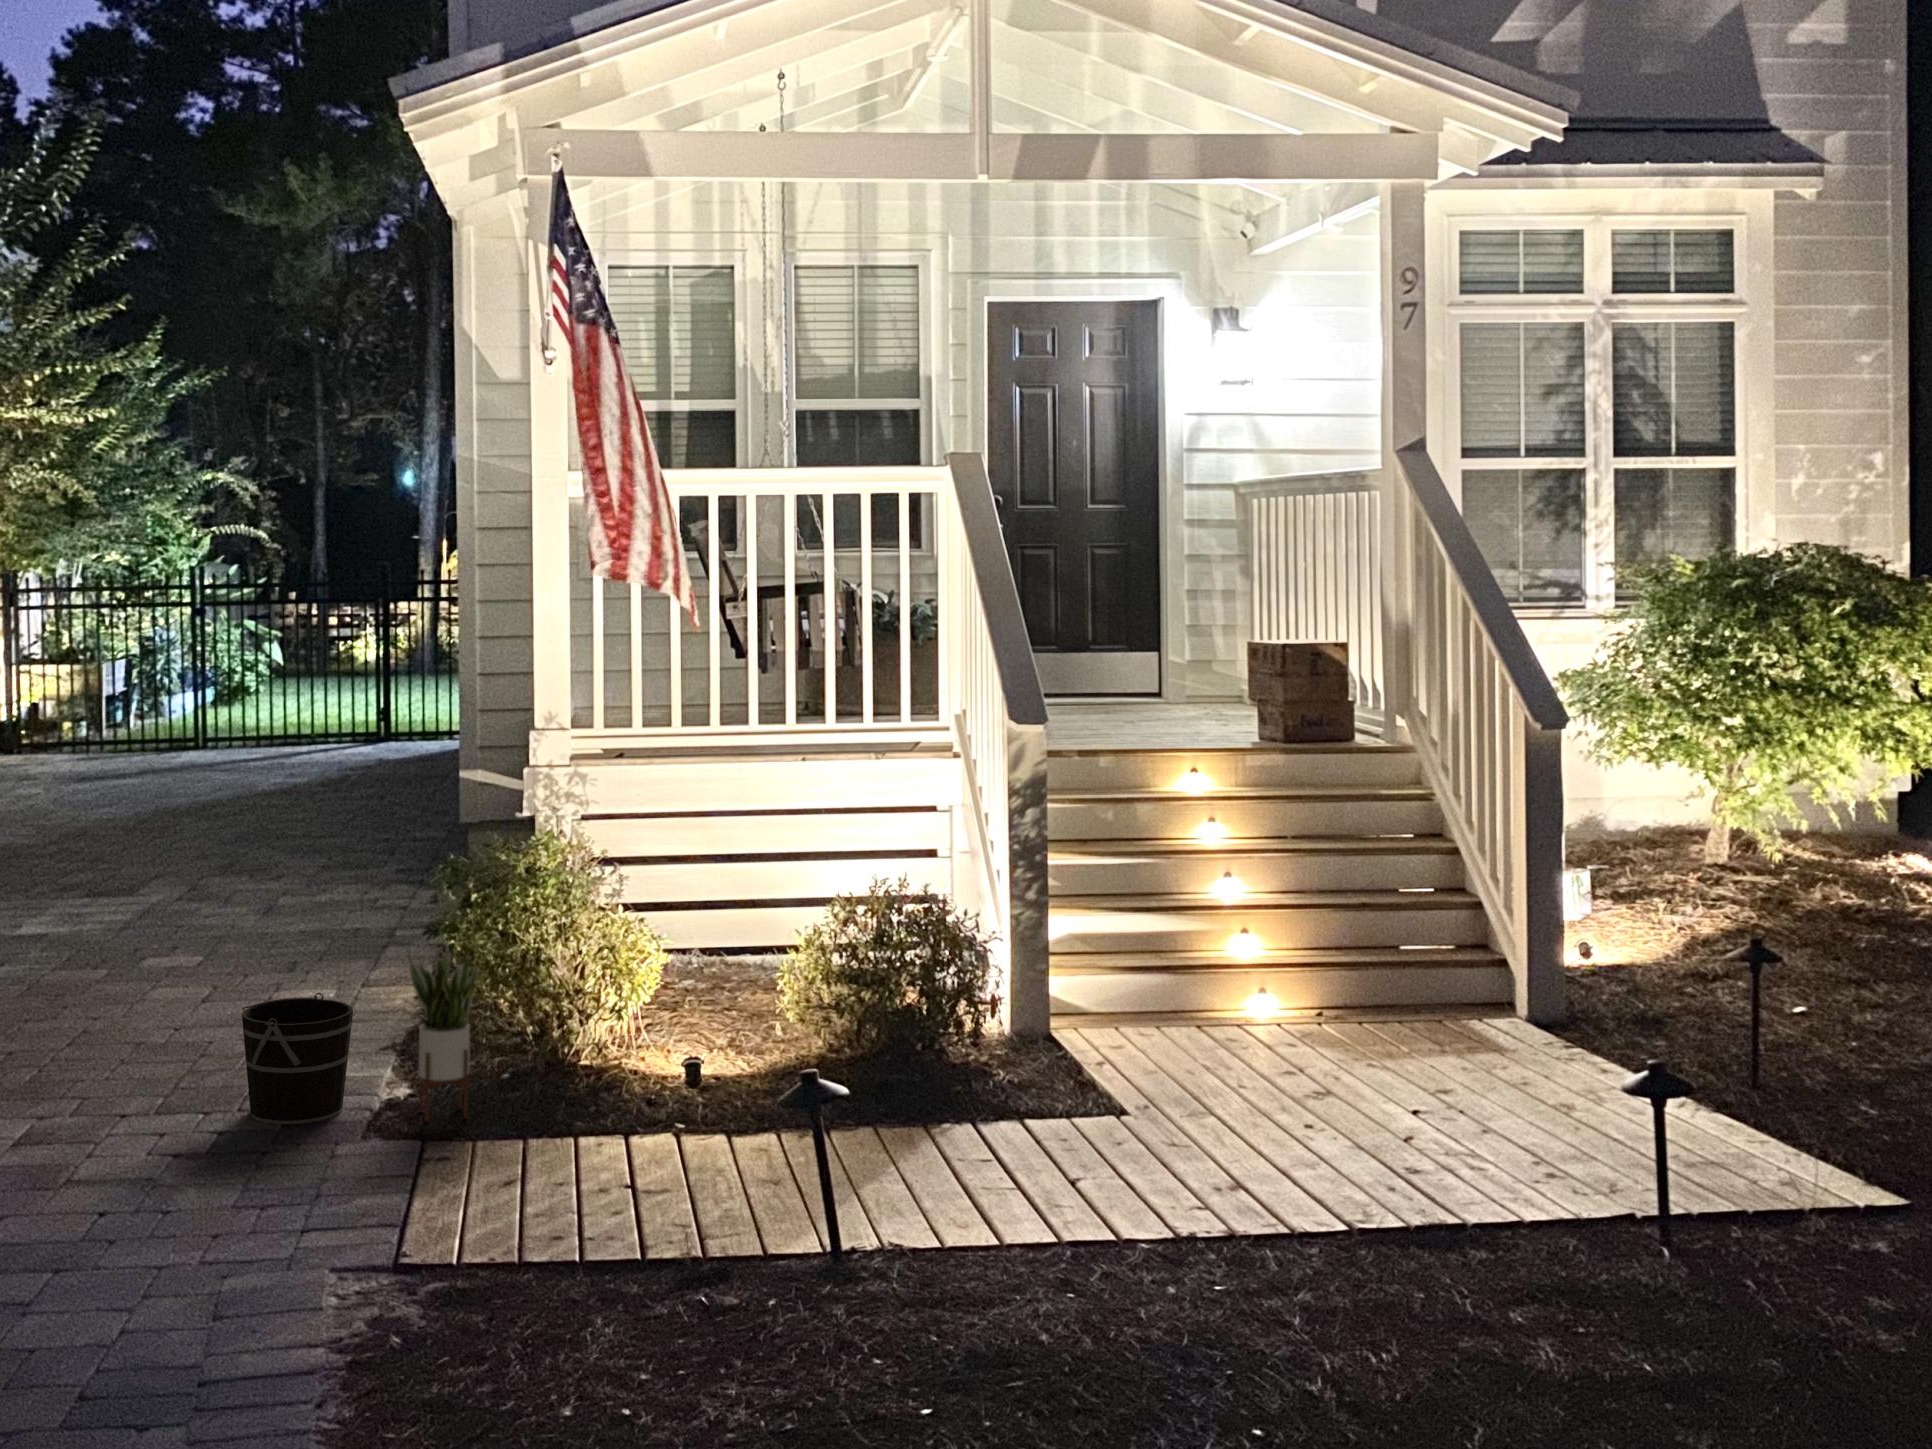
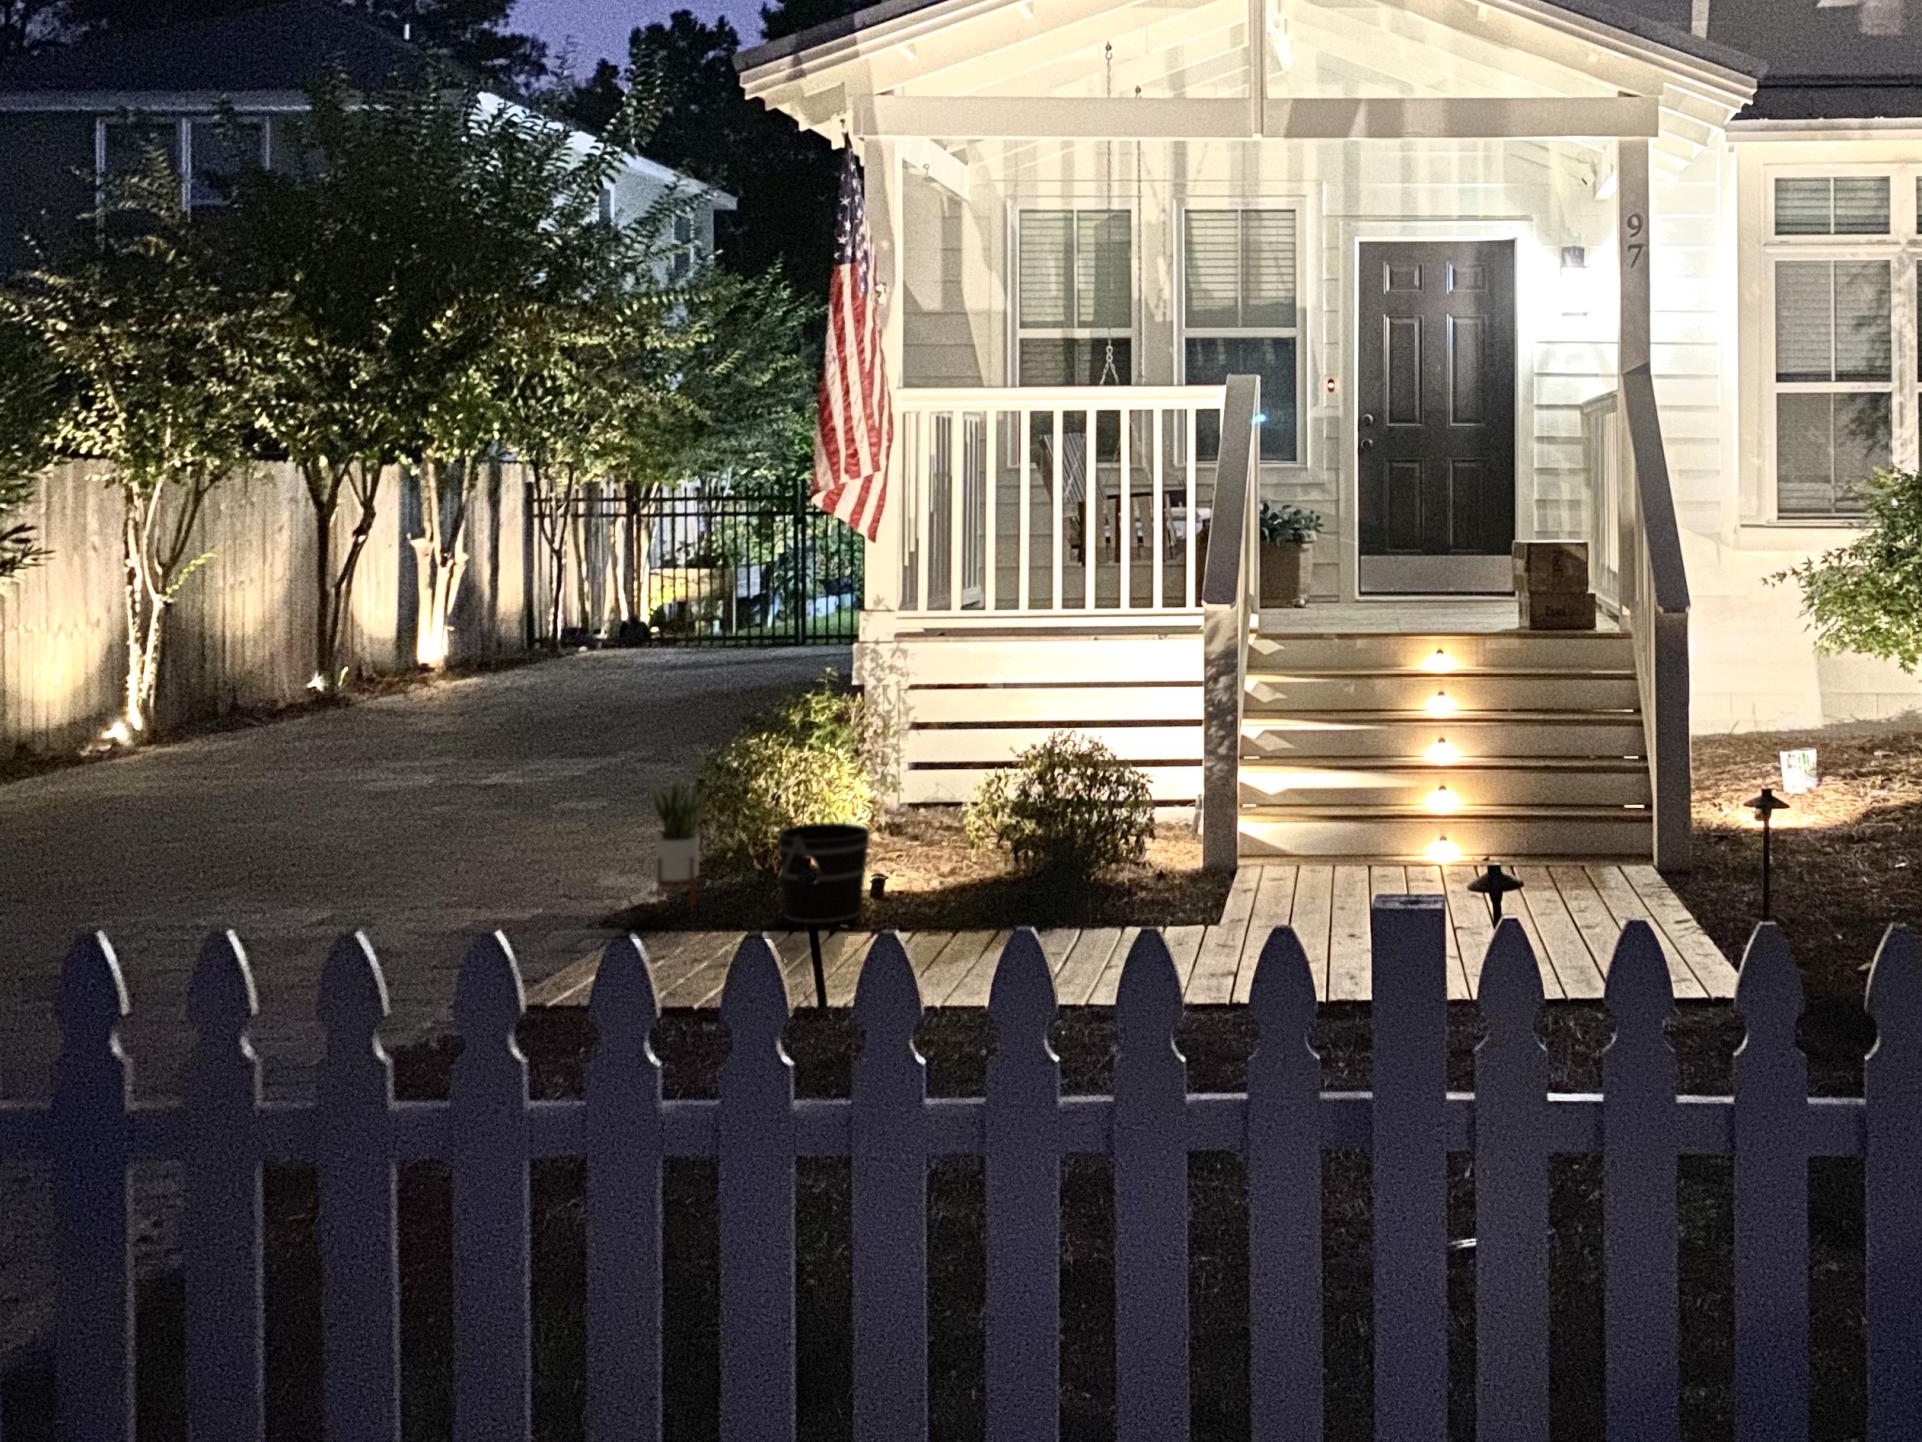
bucket: present [242,993,353,1124] -> present [778,822,870,923]

